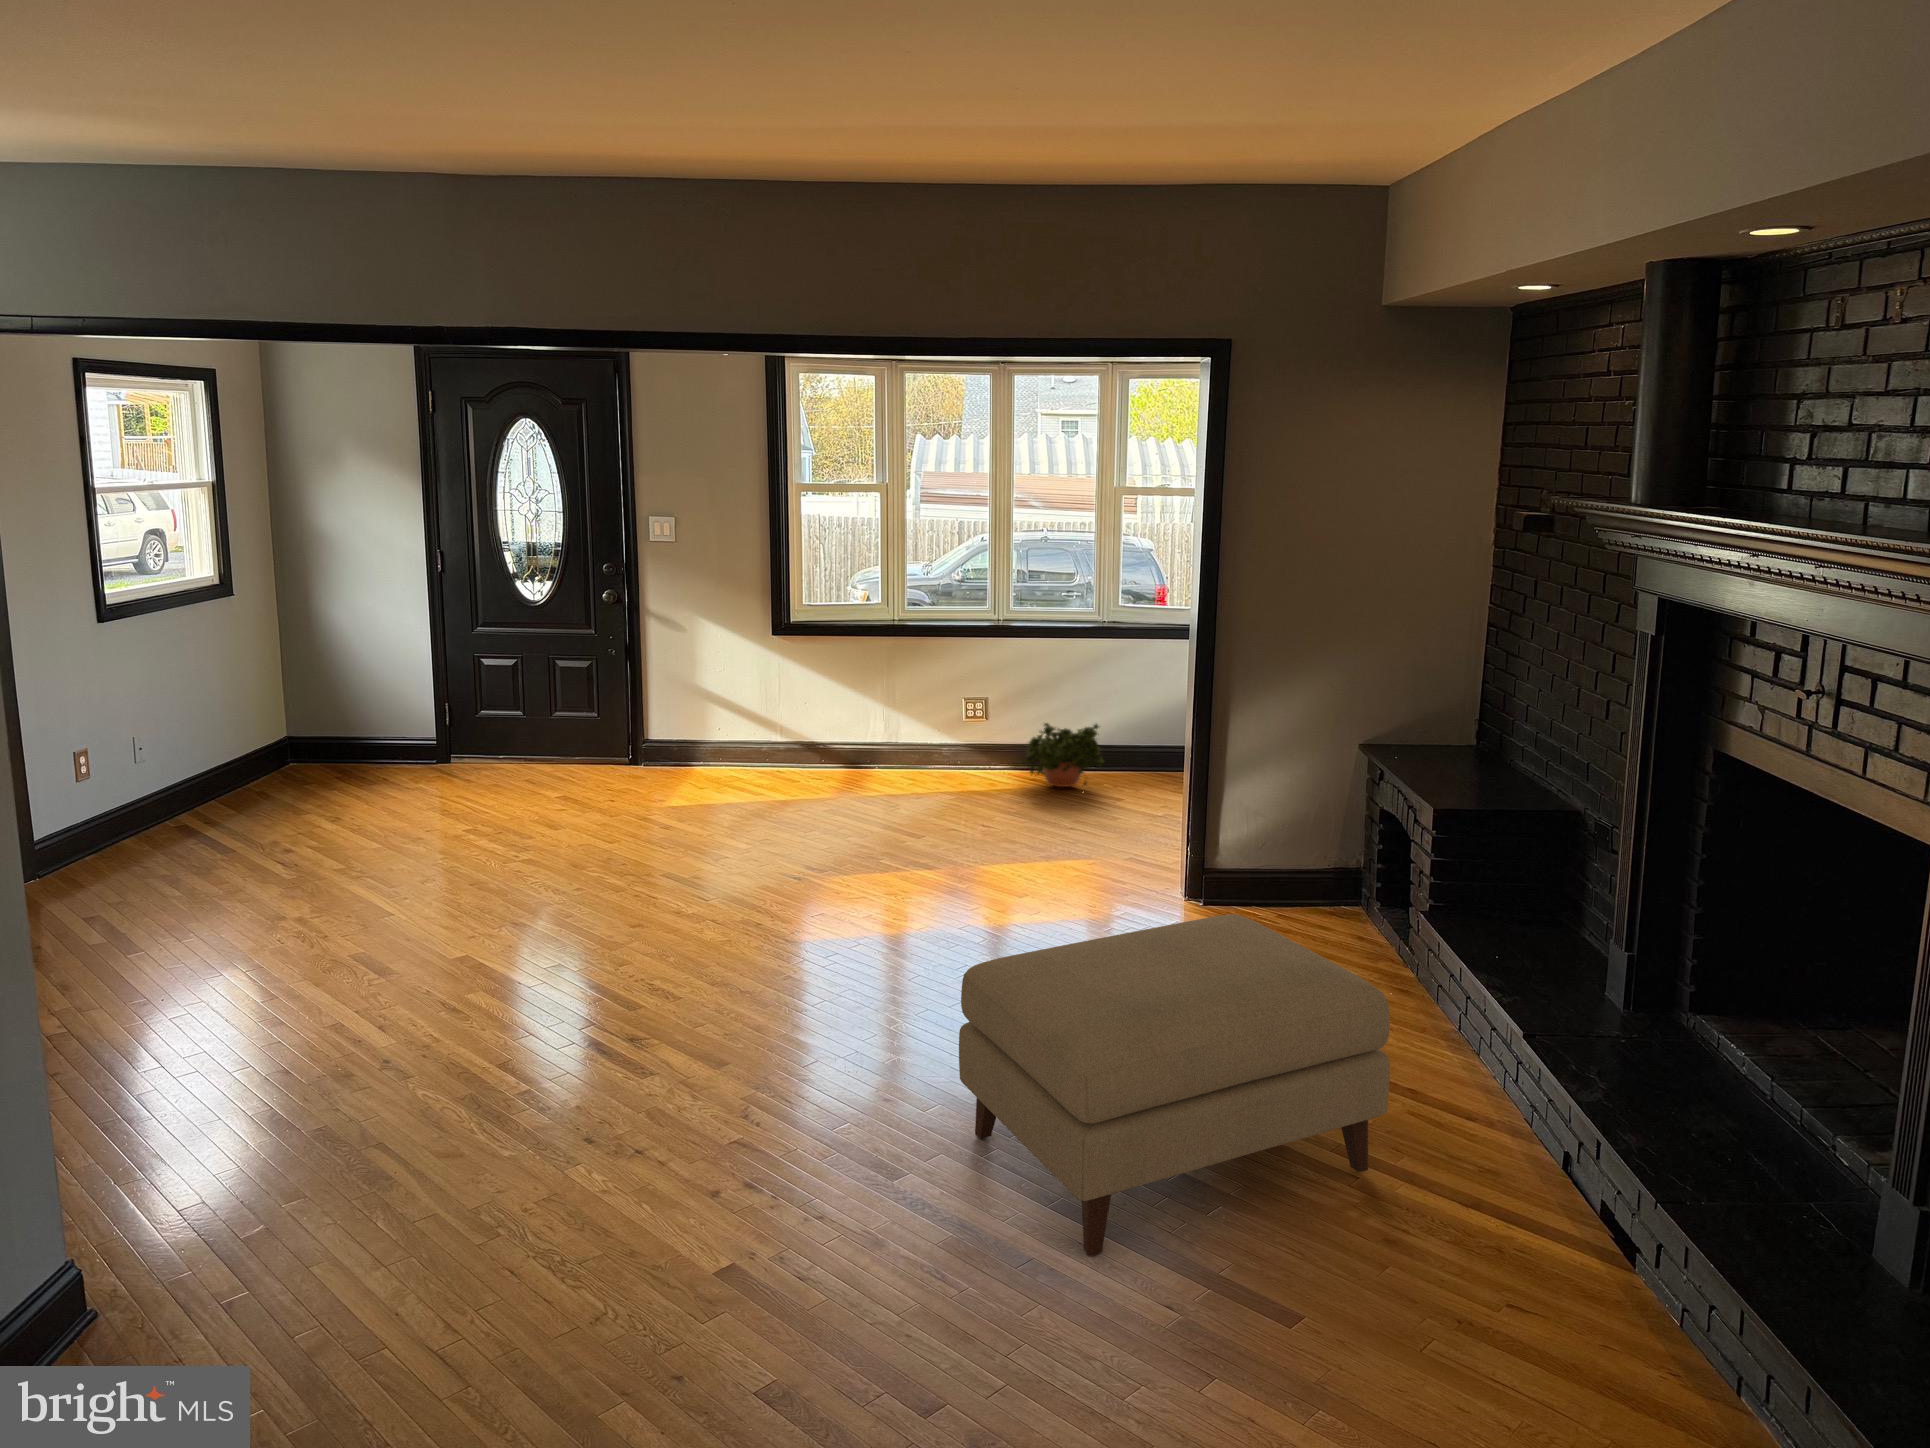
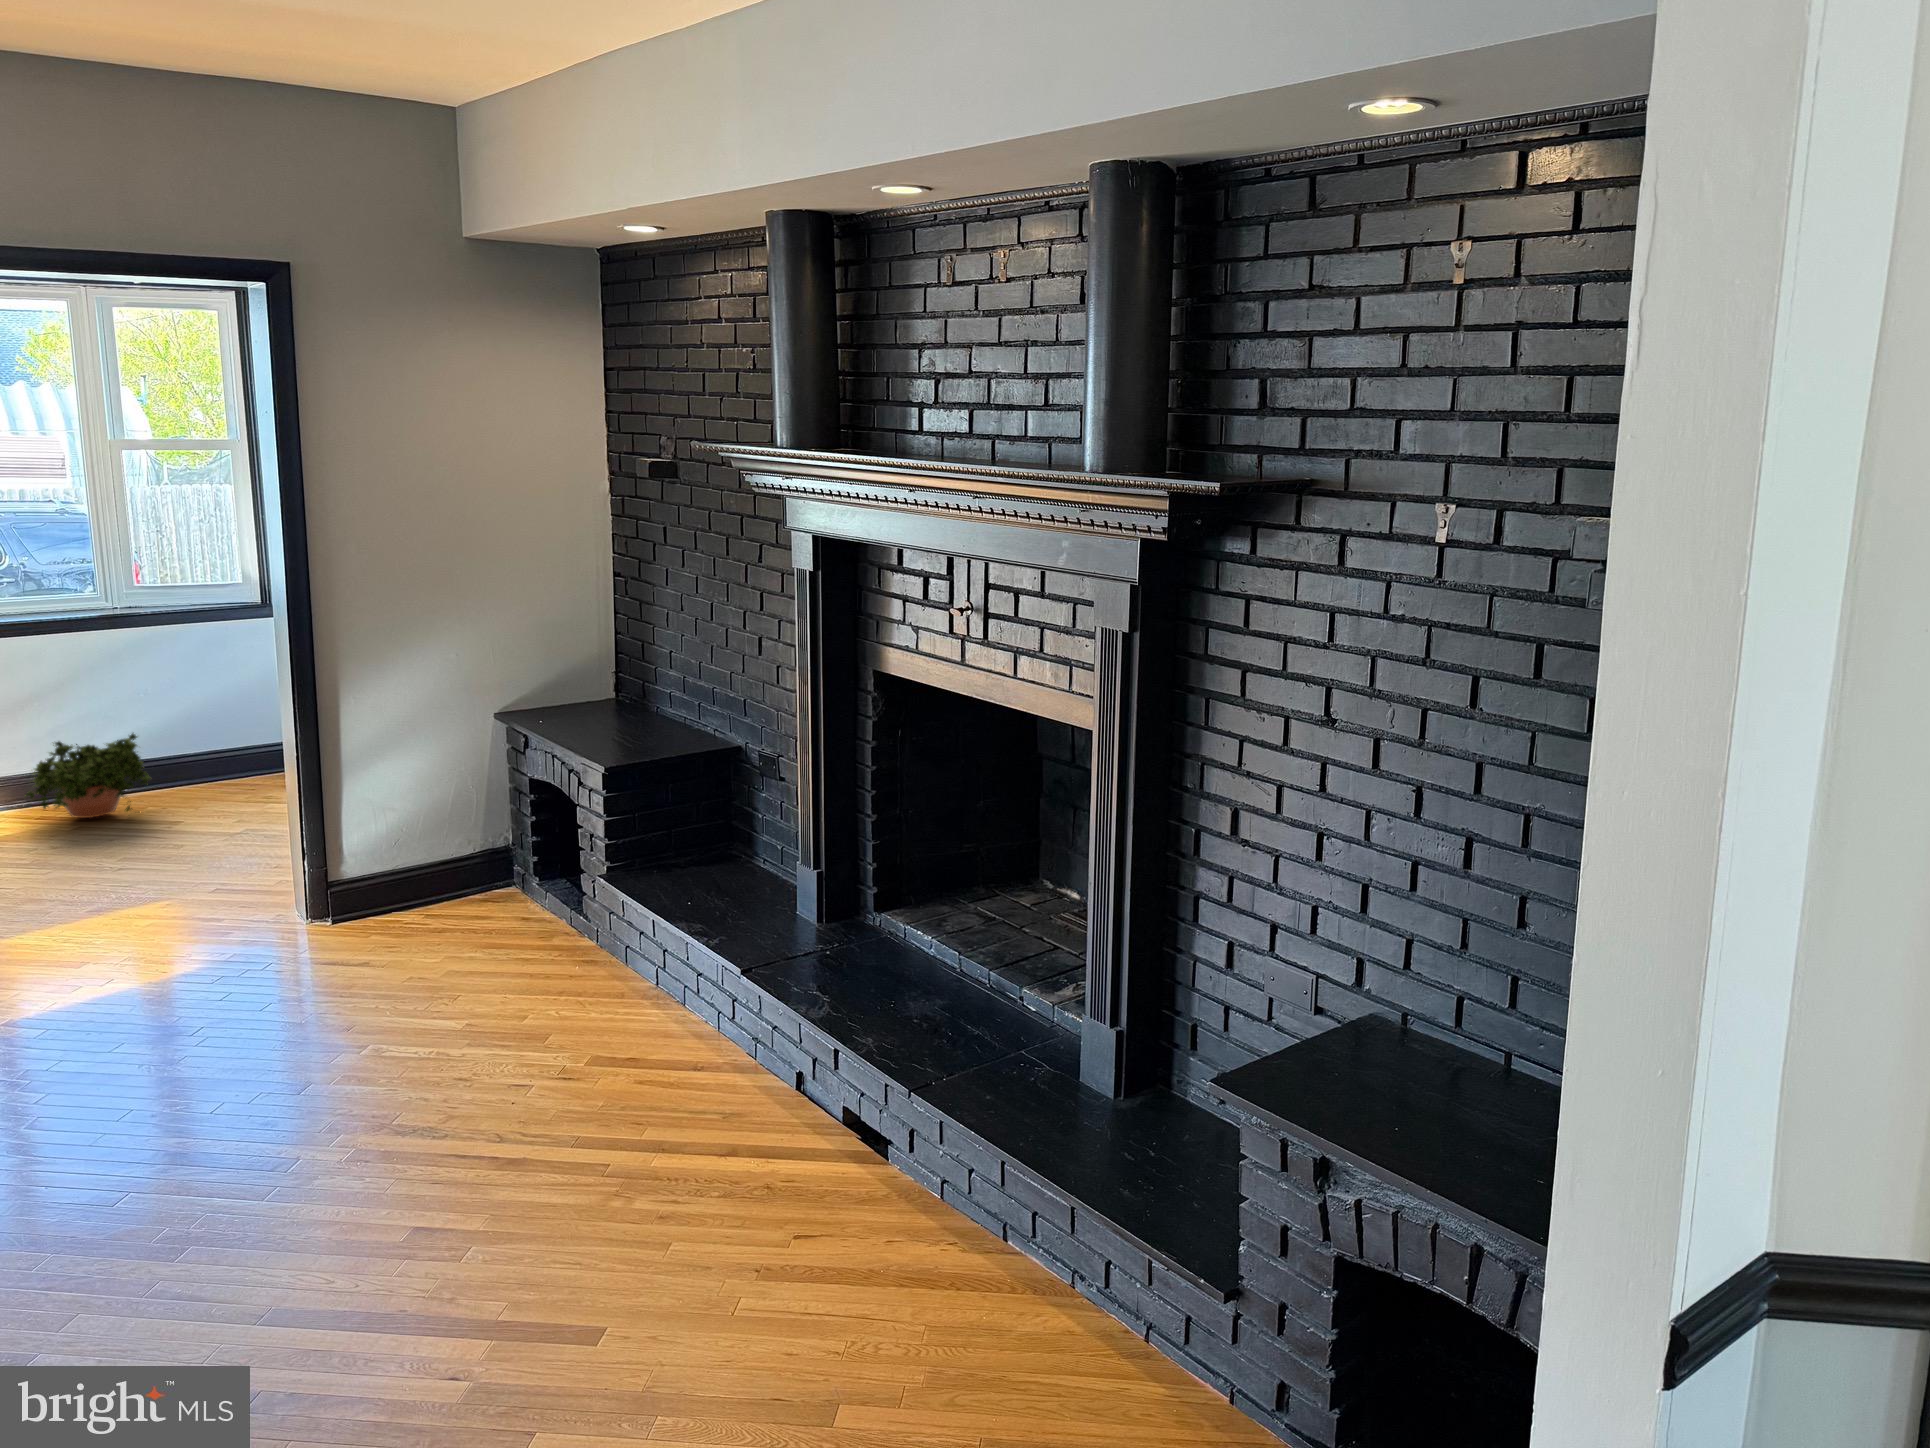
ottoman: present [959,914,1390,1256] -> none [66,922,629,1367]

